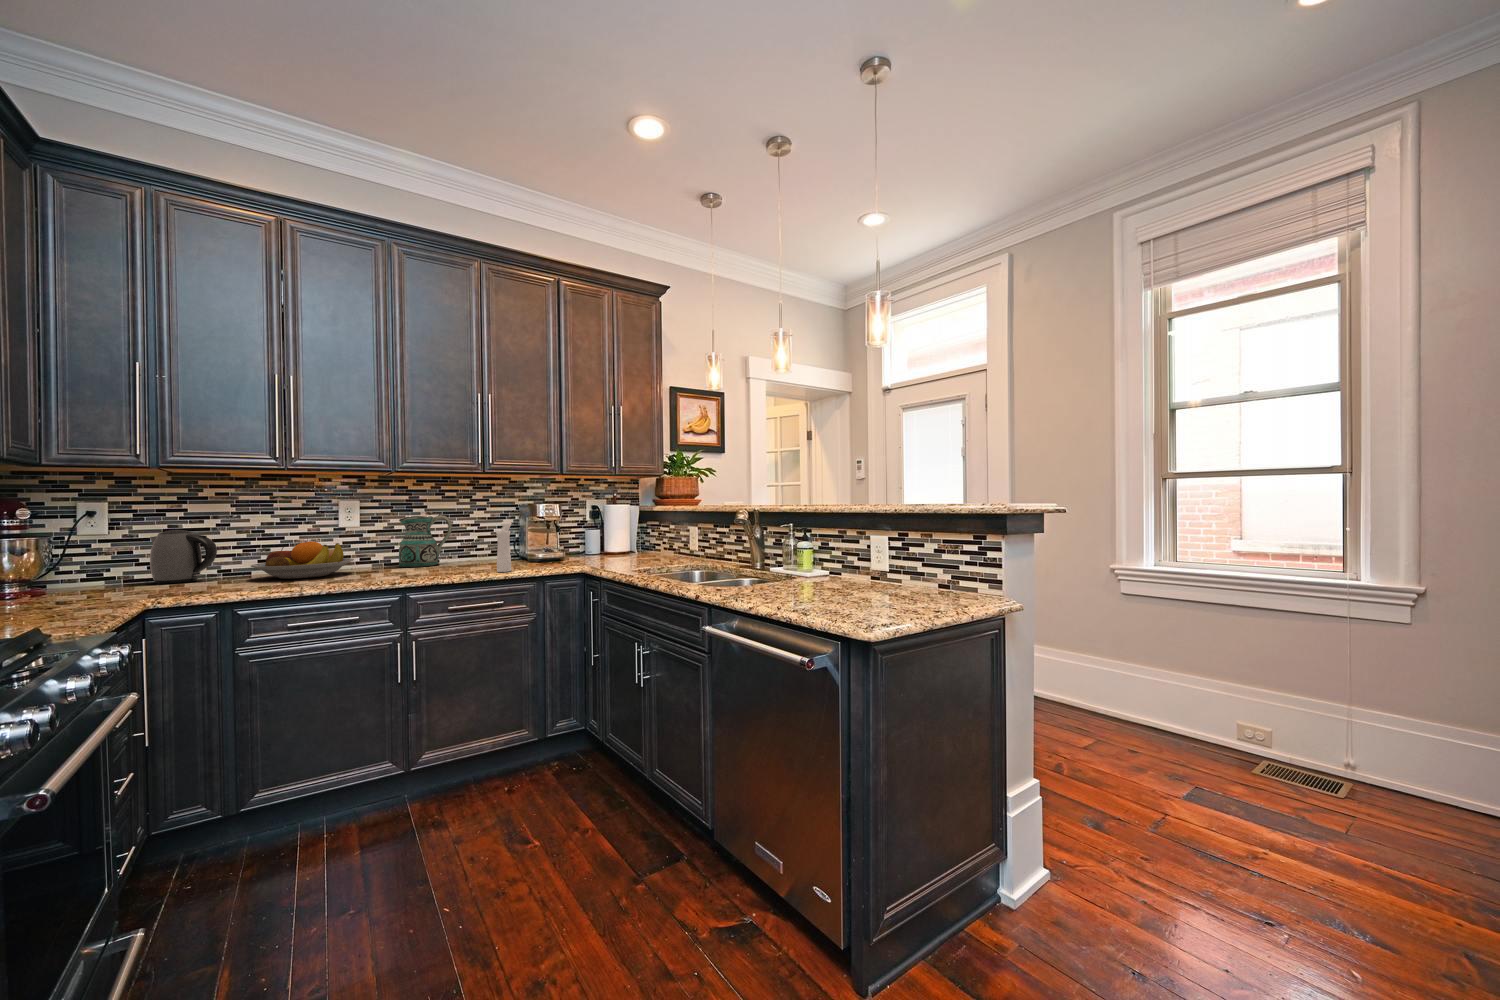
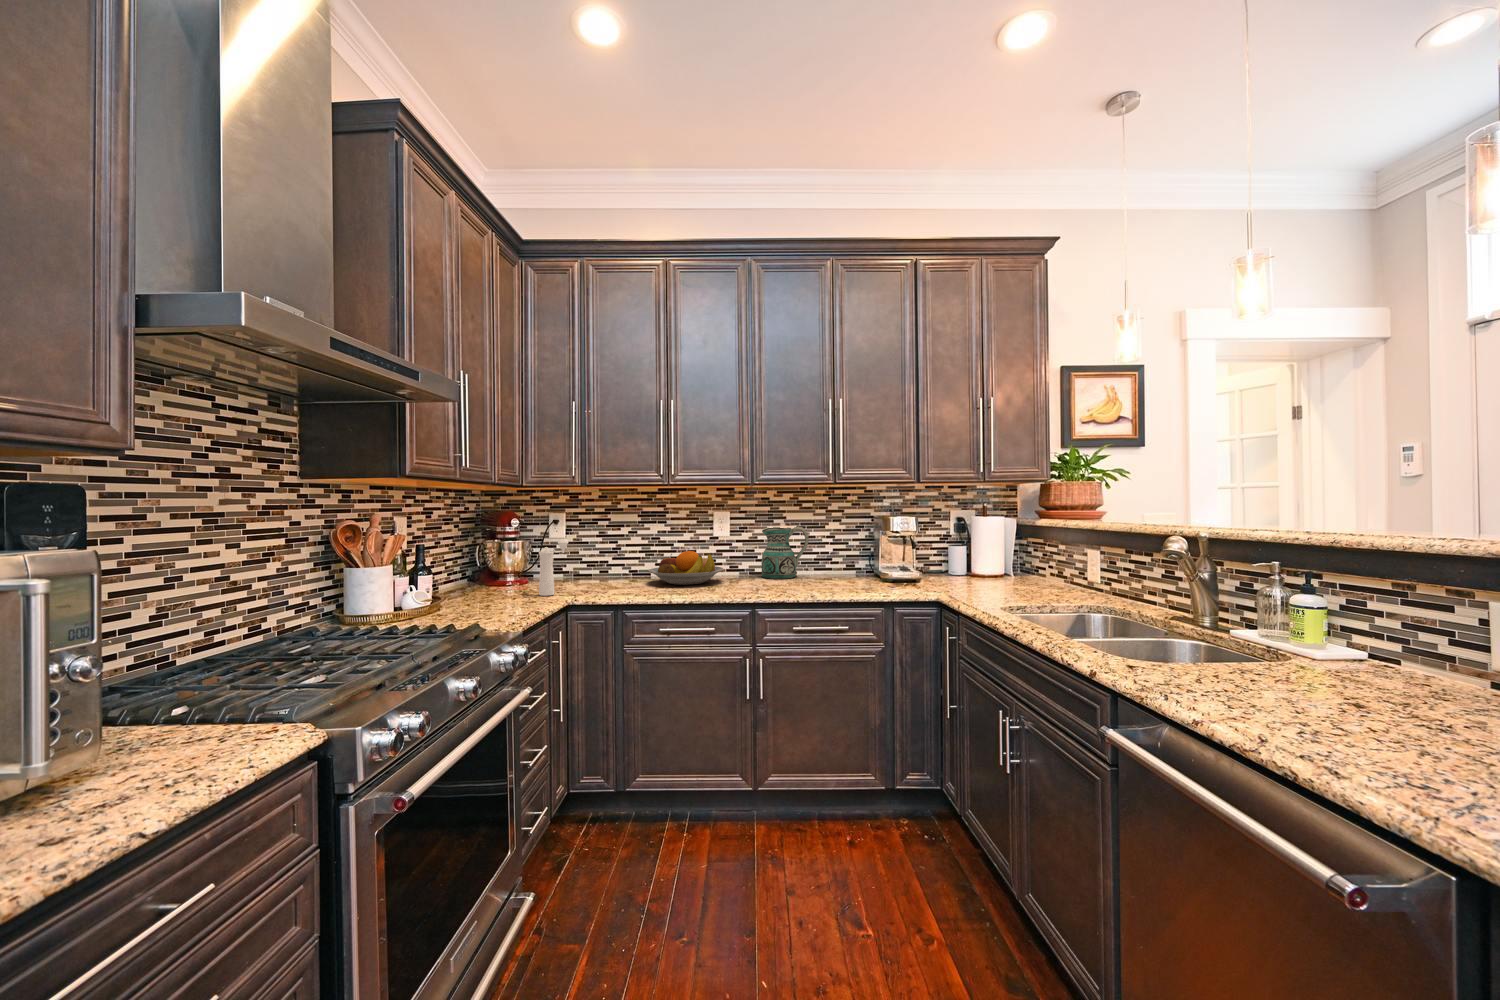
pepper mill: present [496,521,512,572] -> present [539,539,569,596]
kettle: present [150,530,217,584] -> none [588,537,628,581]

